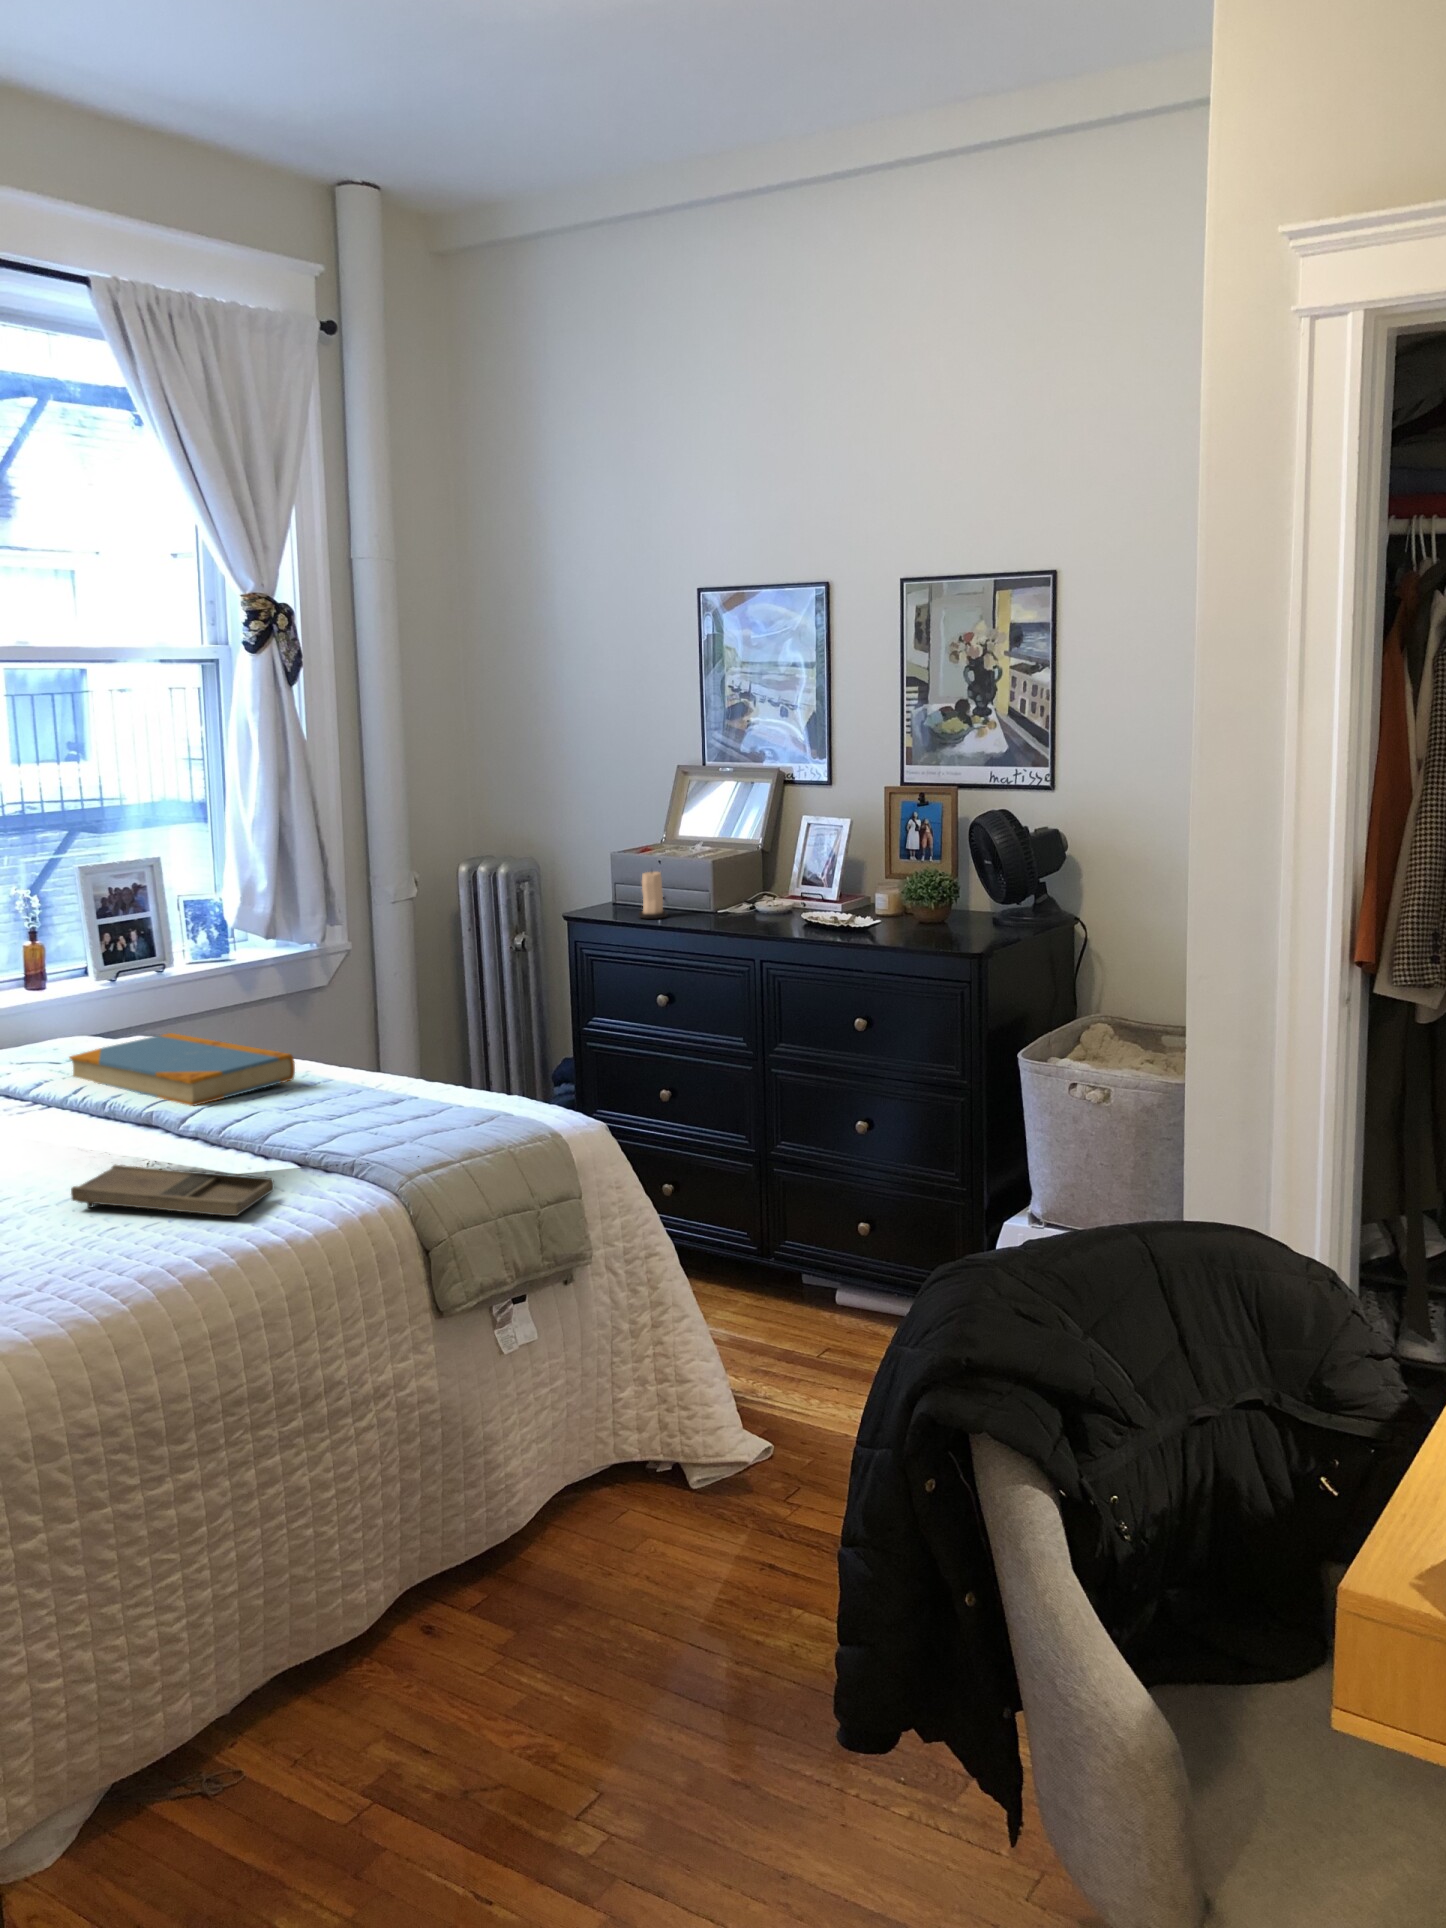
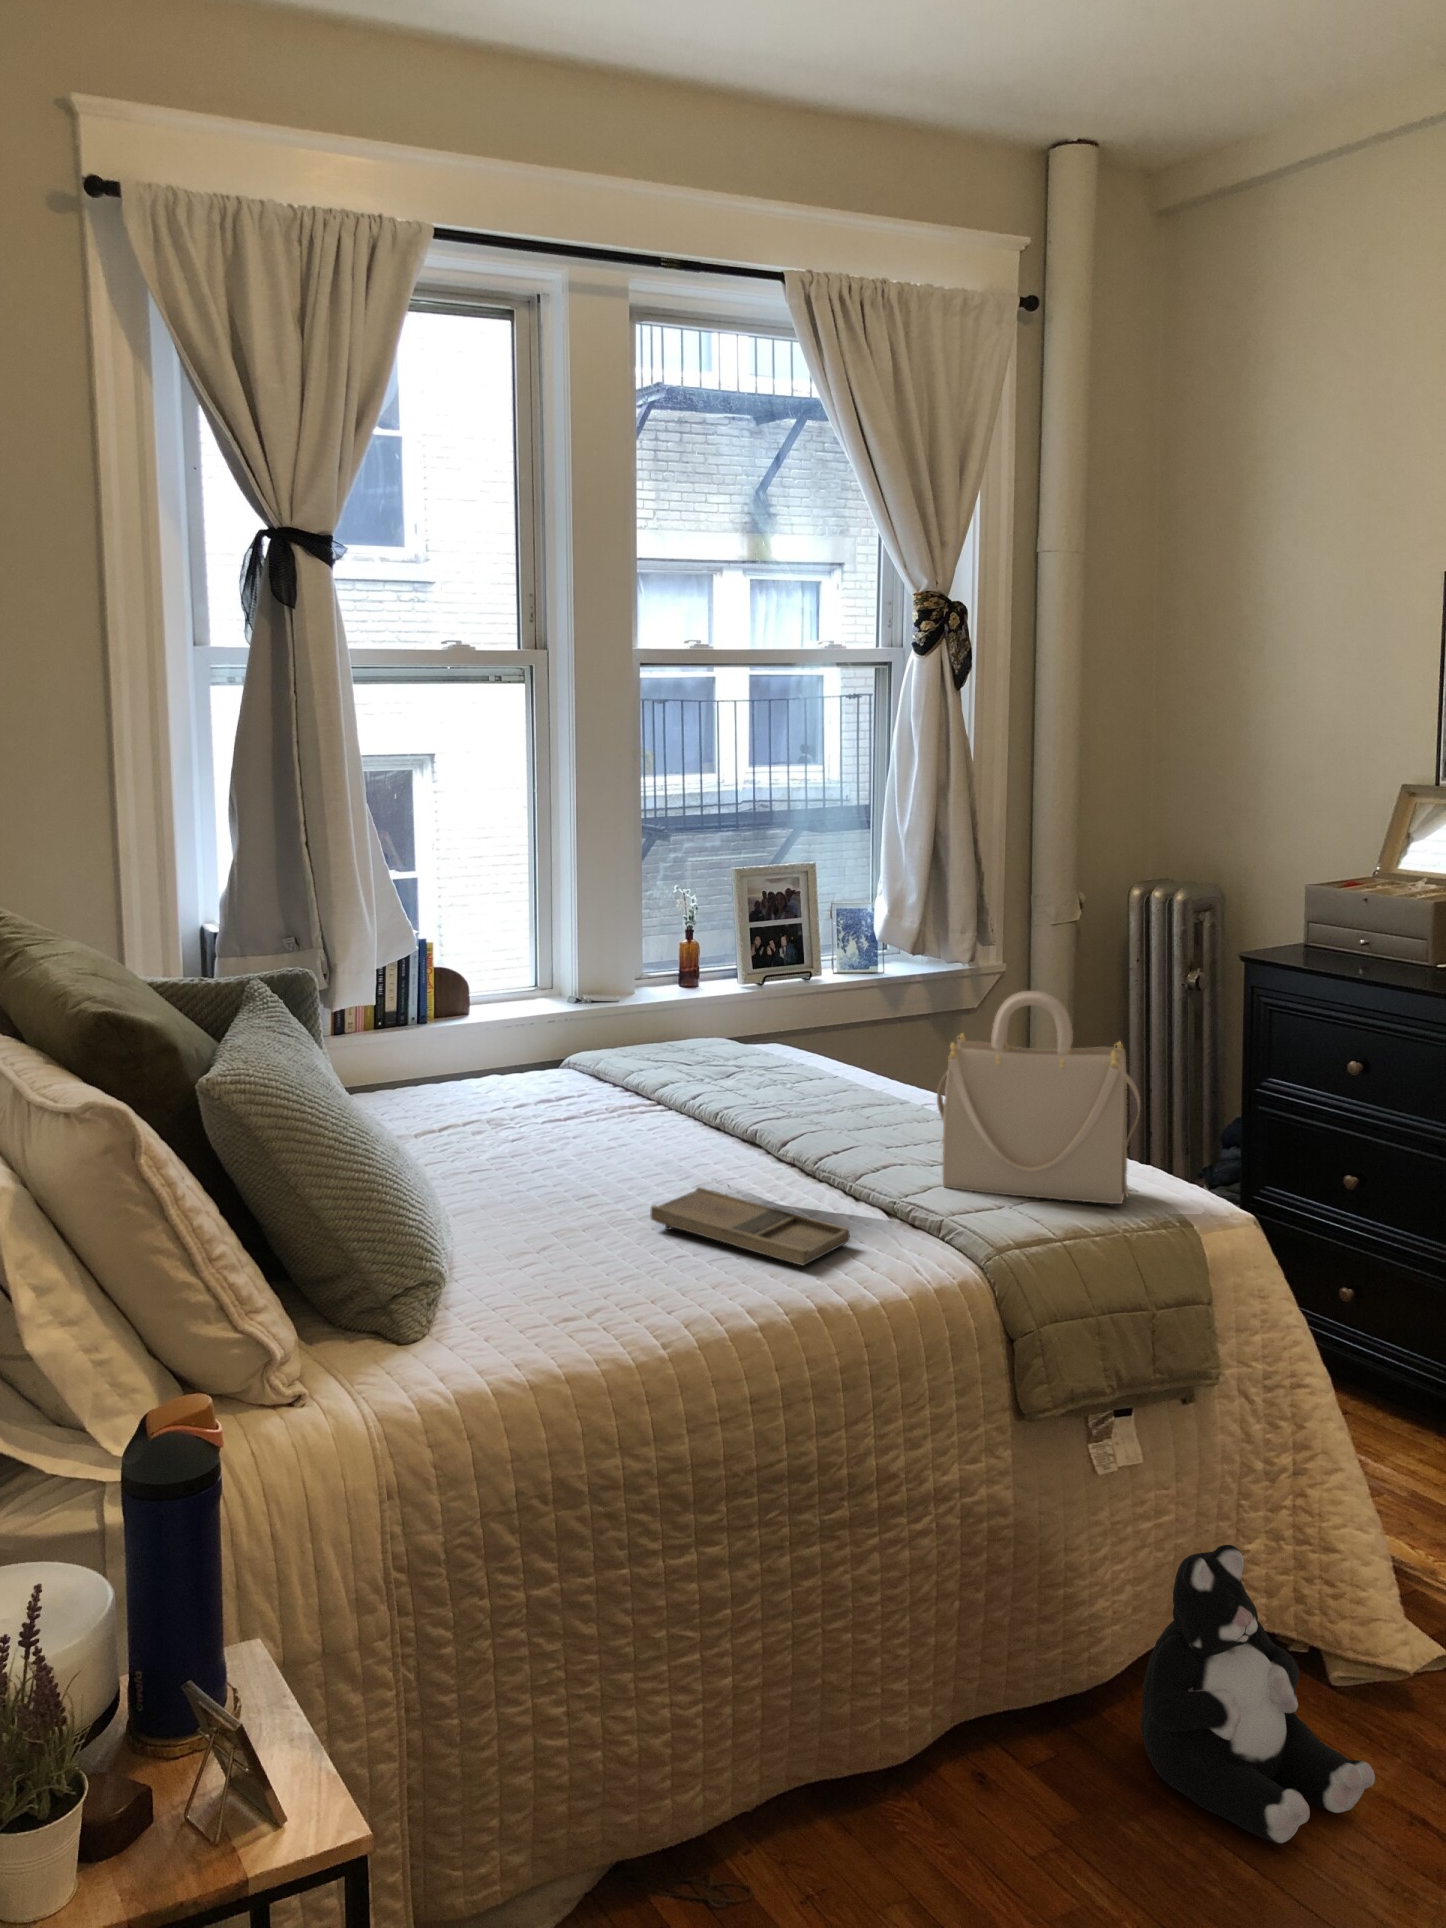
candle: present [639,871,667,918] -> none [1335,907,1373,968]
handbag: none [335,951,513,1135] -> present [937,991,1140,1204]
book: present [69,1033,295,1106] -> none [692,1048,907,1132]
plush toy: none [553,1388,735,1609] -> present [1141,1545,1375,1843]

